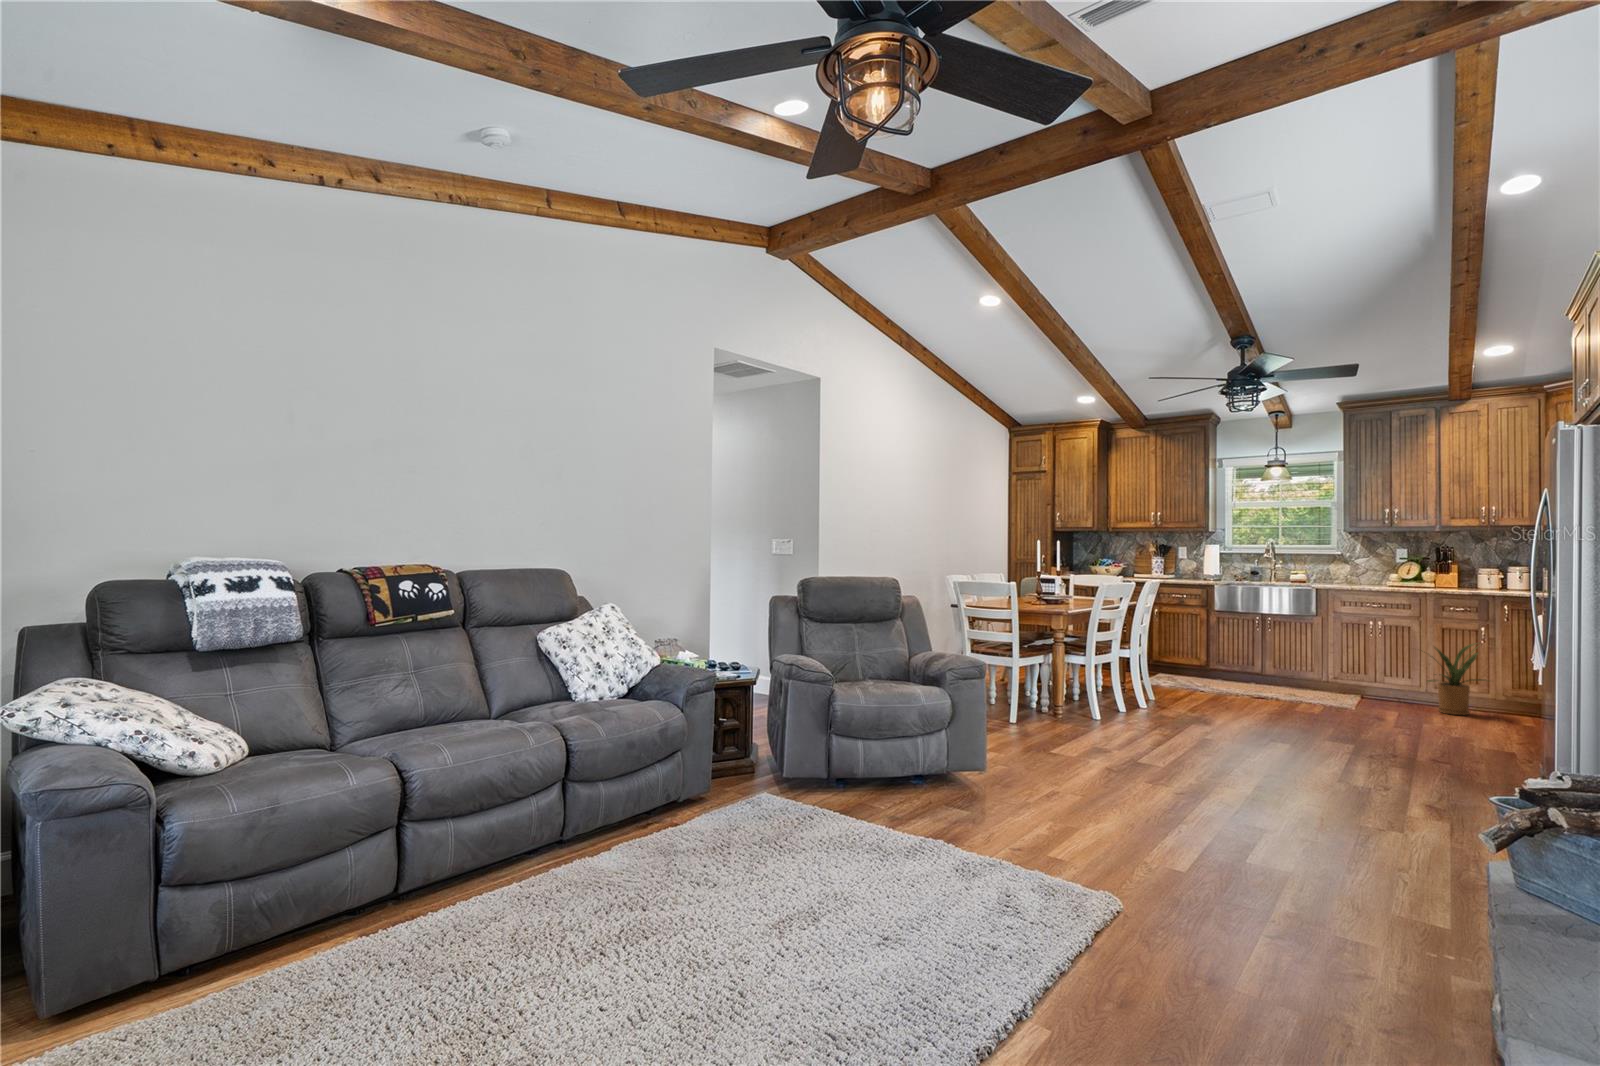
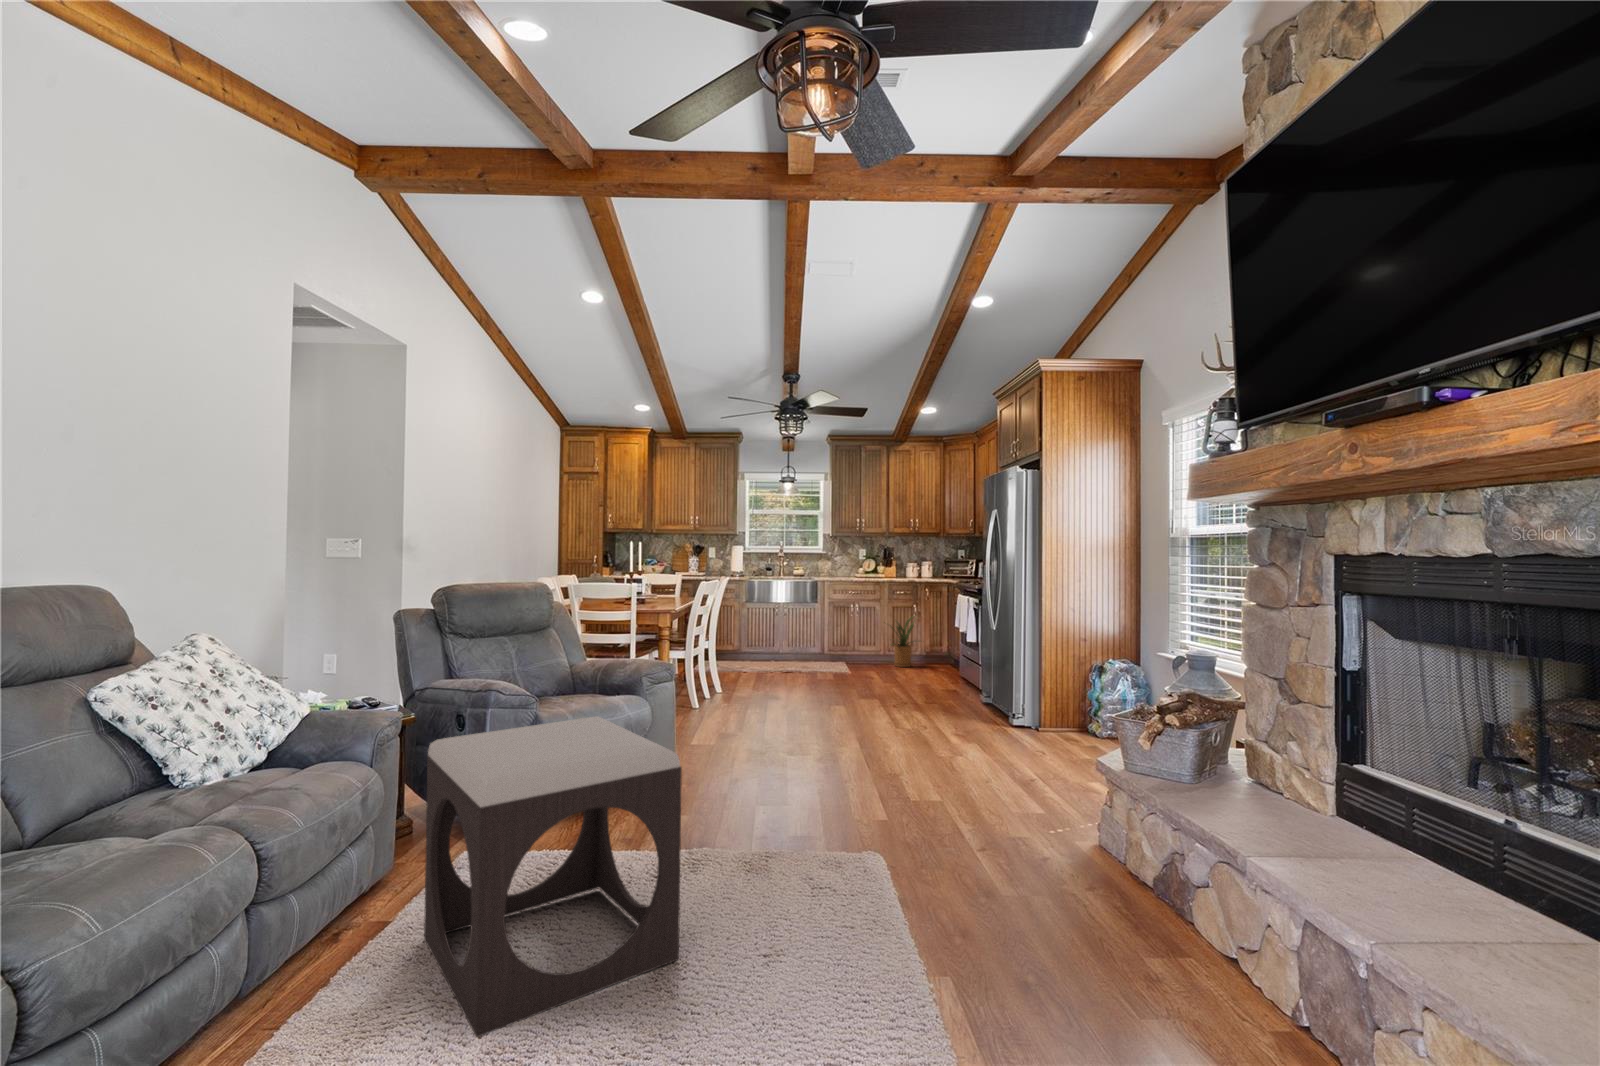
footstool: none [657,689,826,904] -> present [424,716,682,1037]

